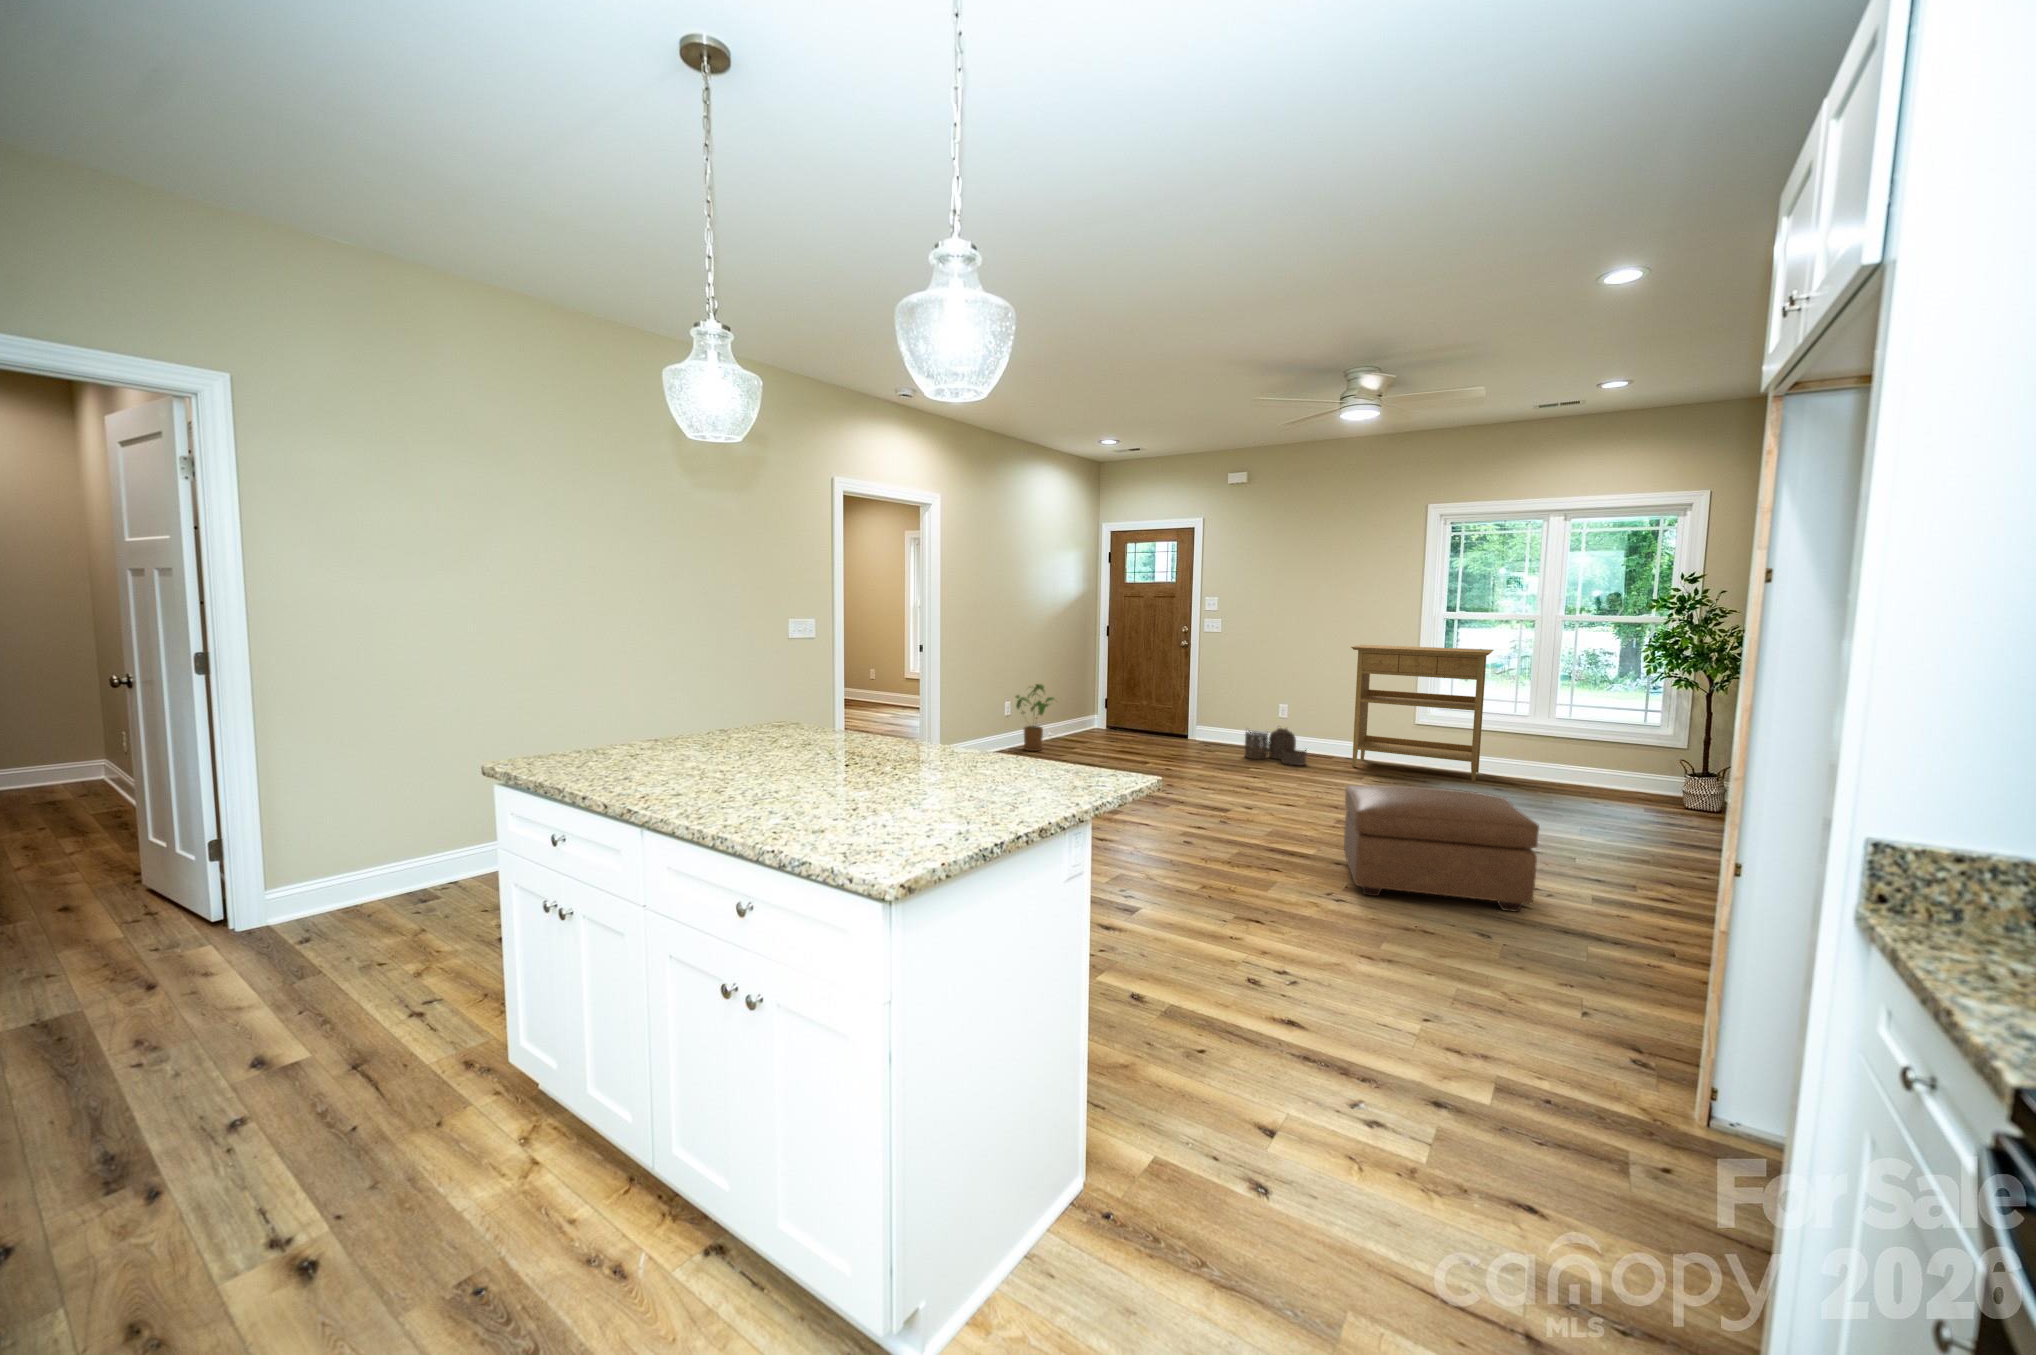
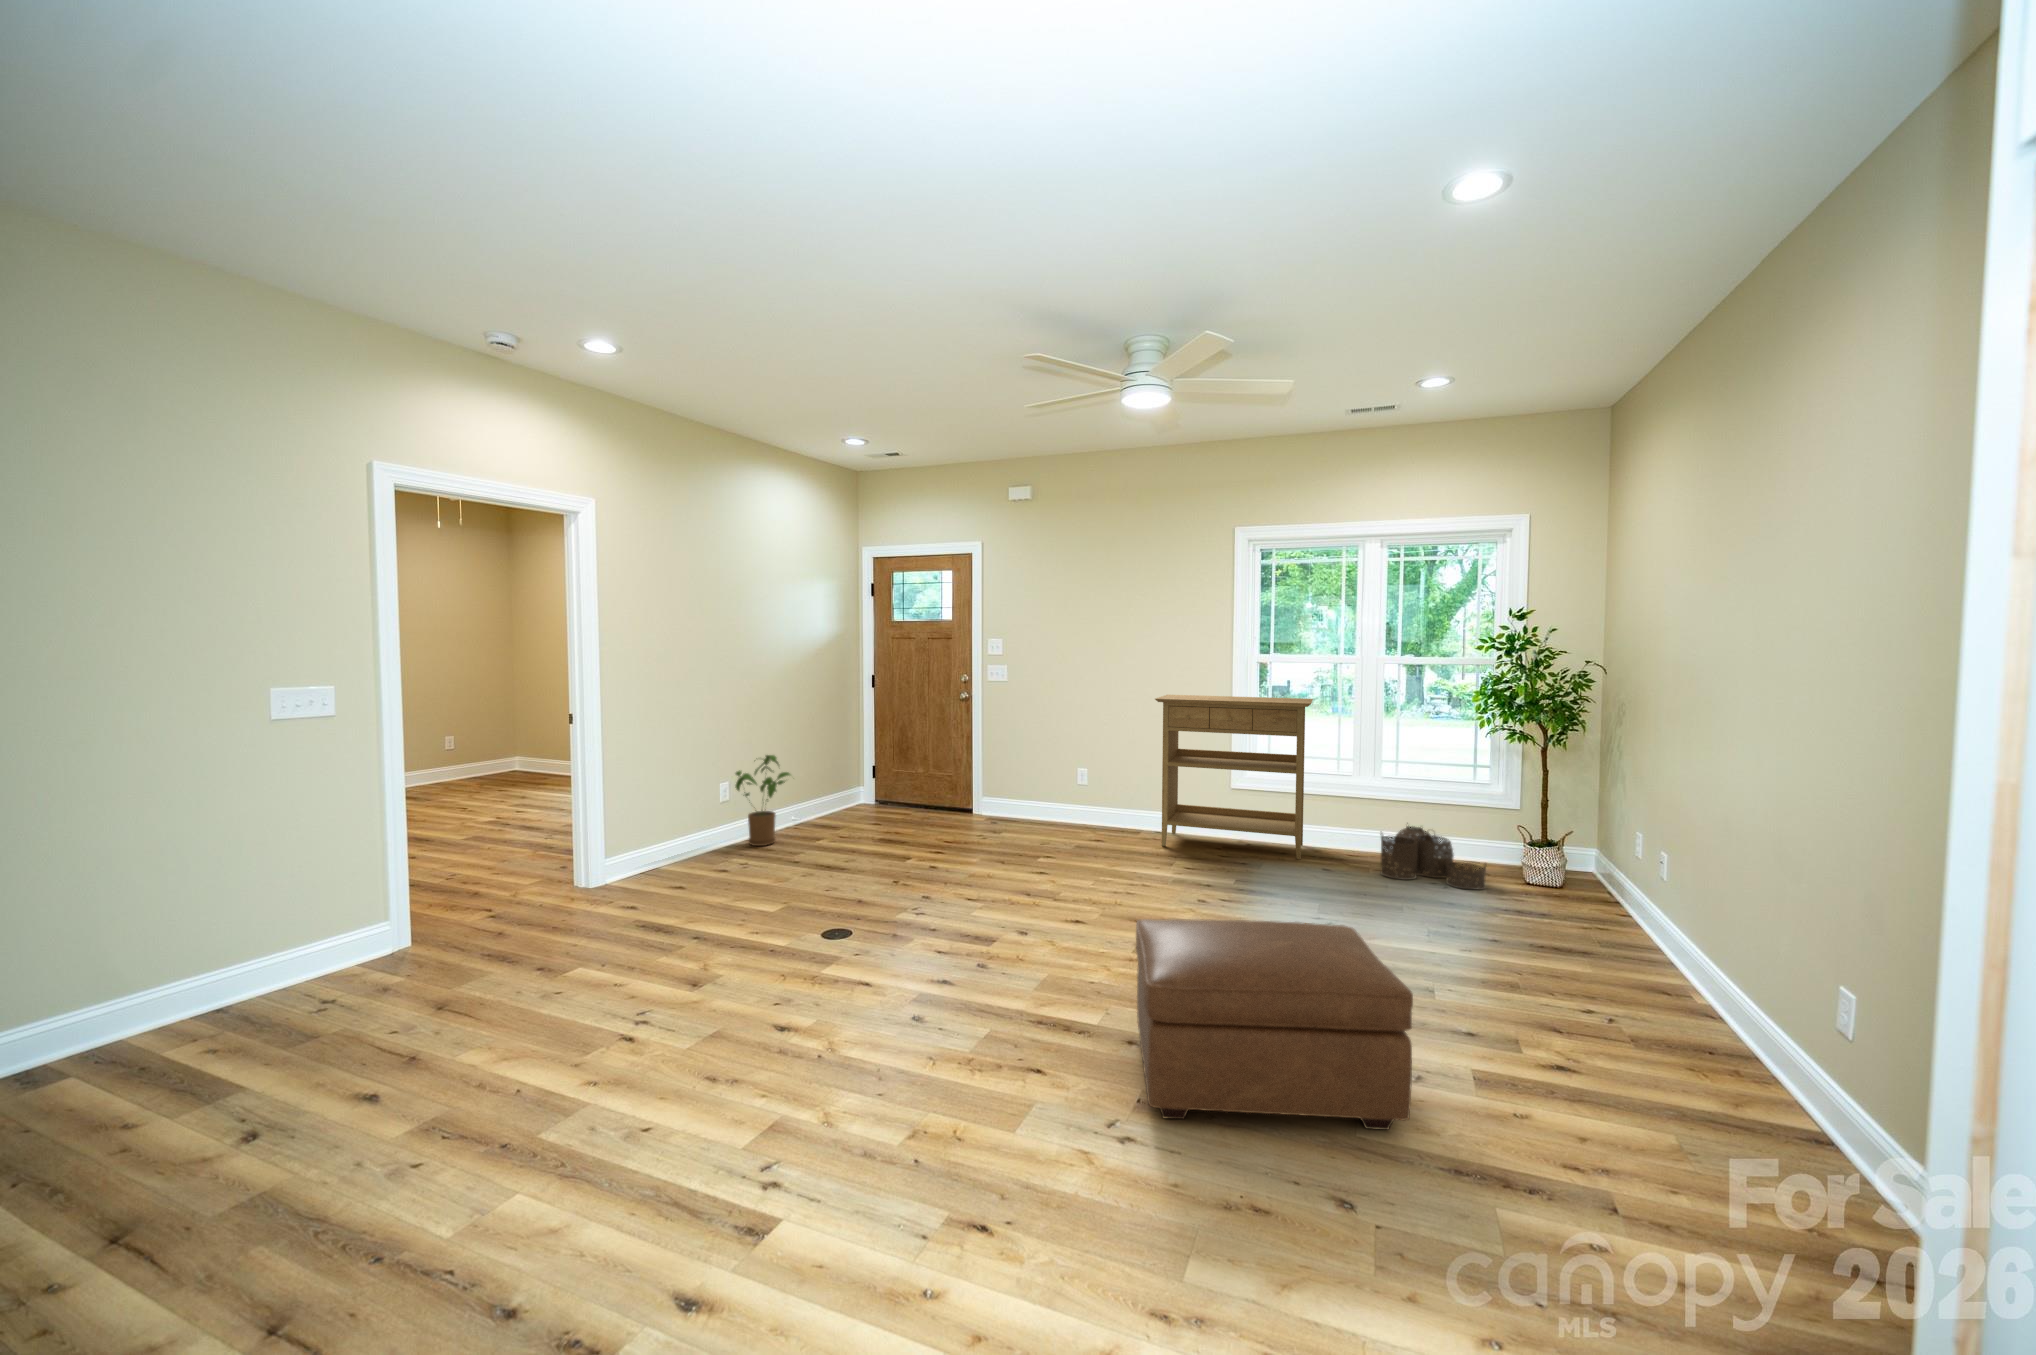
woven basket: present [1245,728,1307,765] -> present [1381,826,1486,889]

